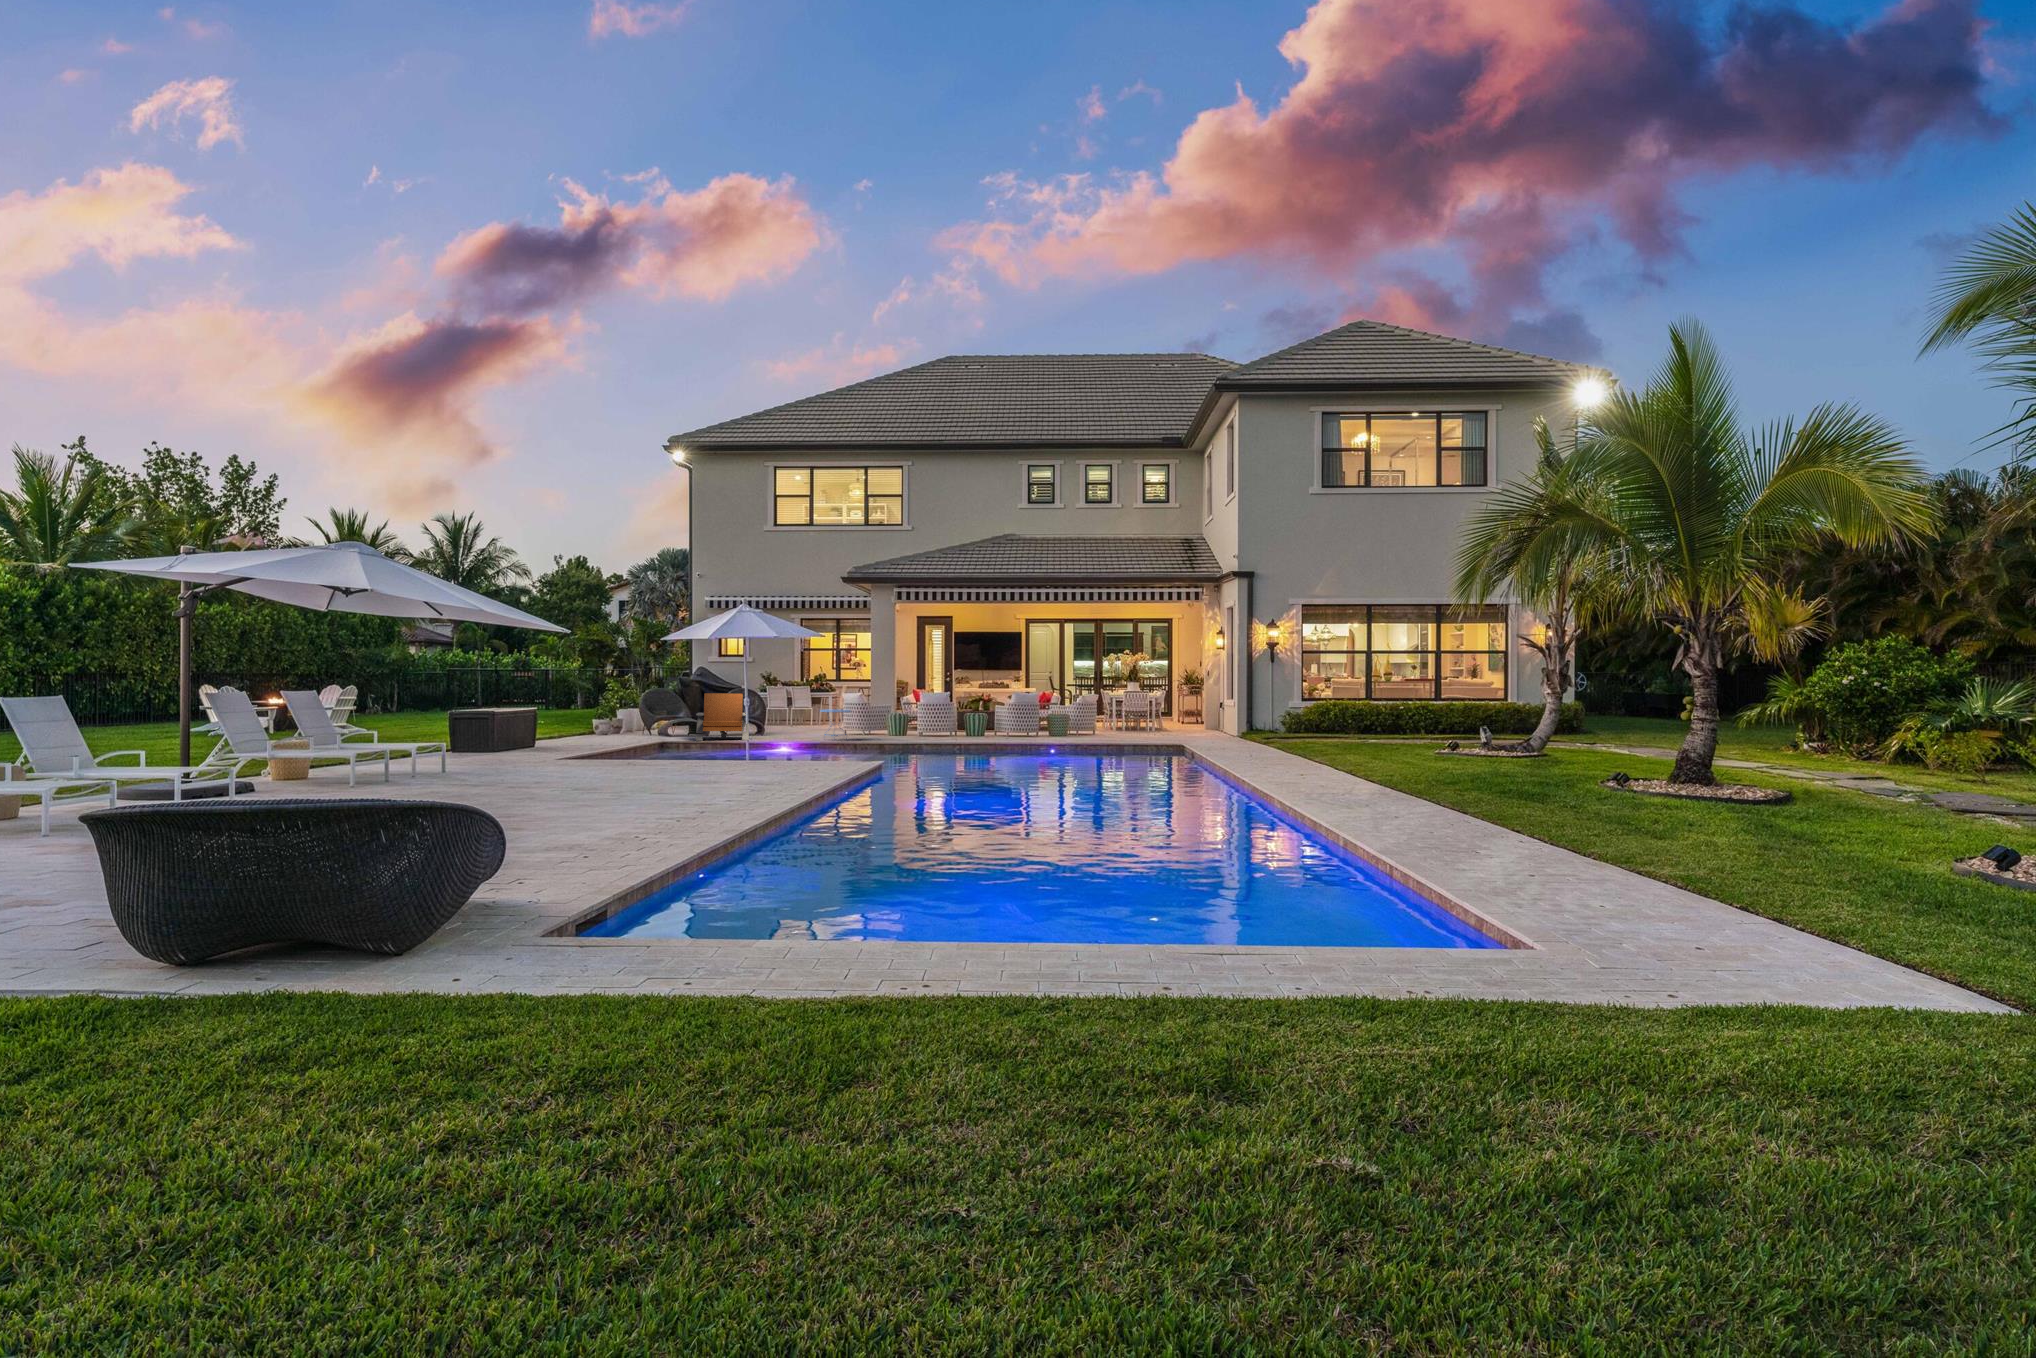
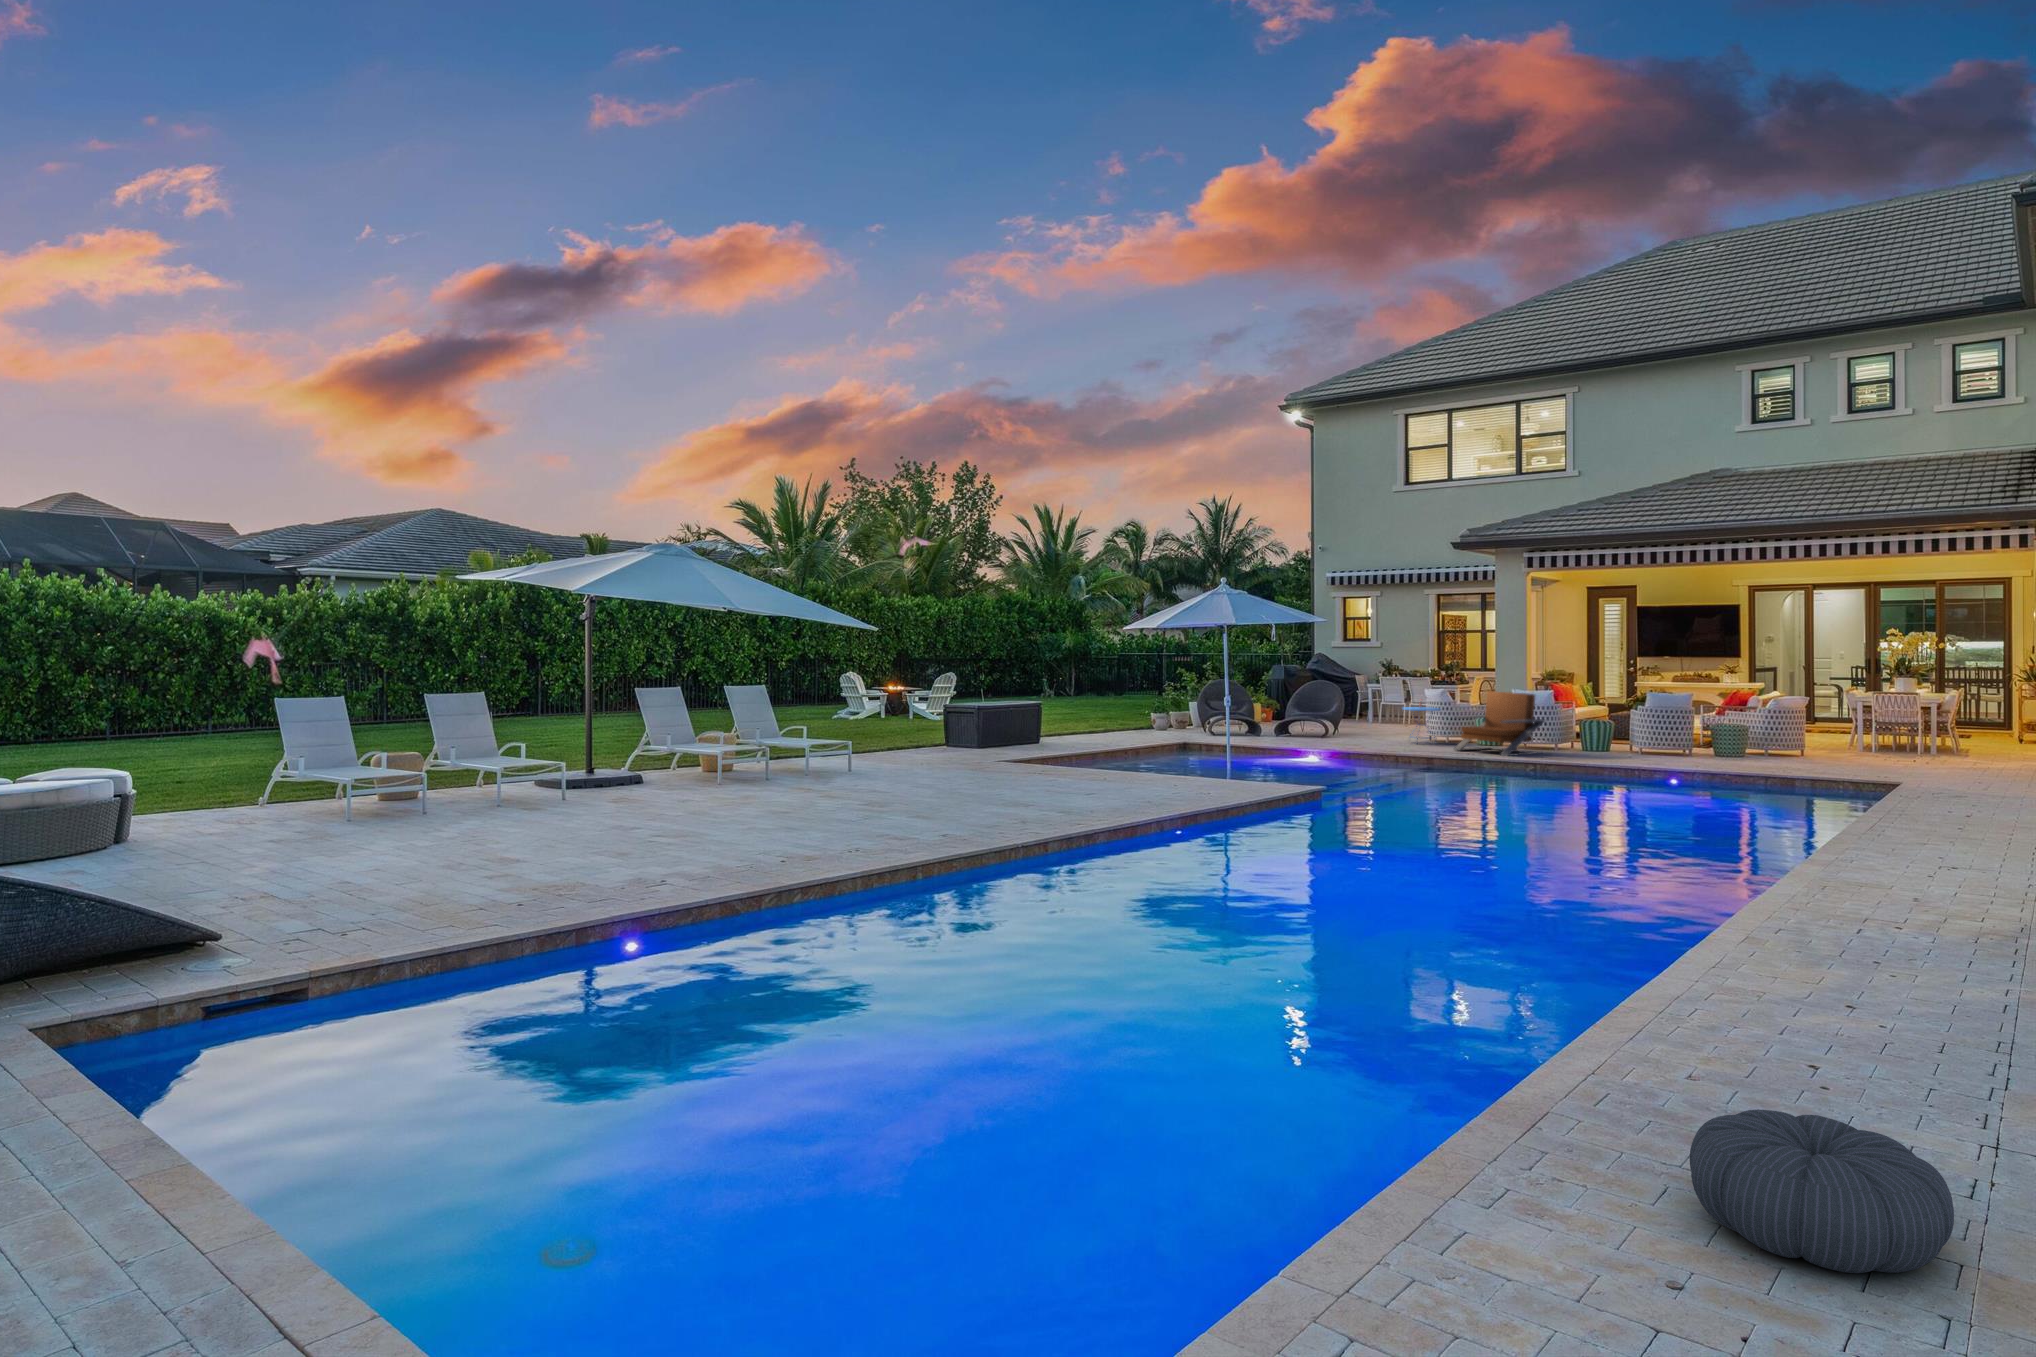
lounge chair: present [696,693,749,741] -> present [1454,691,1544,756]
pouf: none [1689,903,1875,993] -> present [1690,1109,1954,1273]

